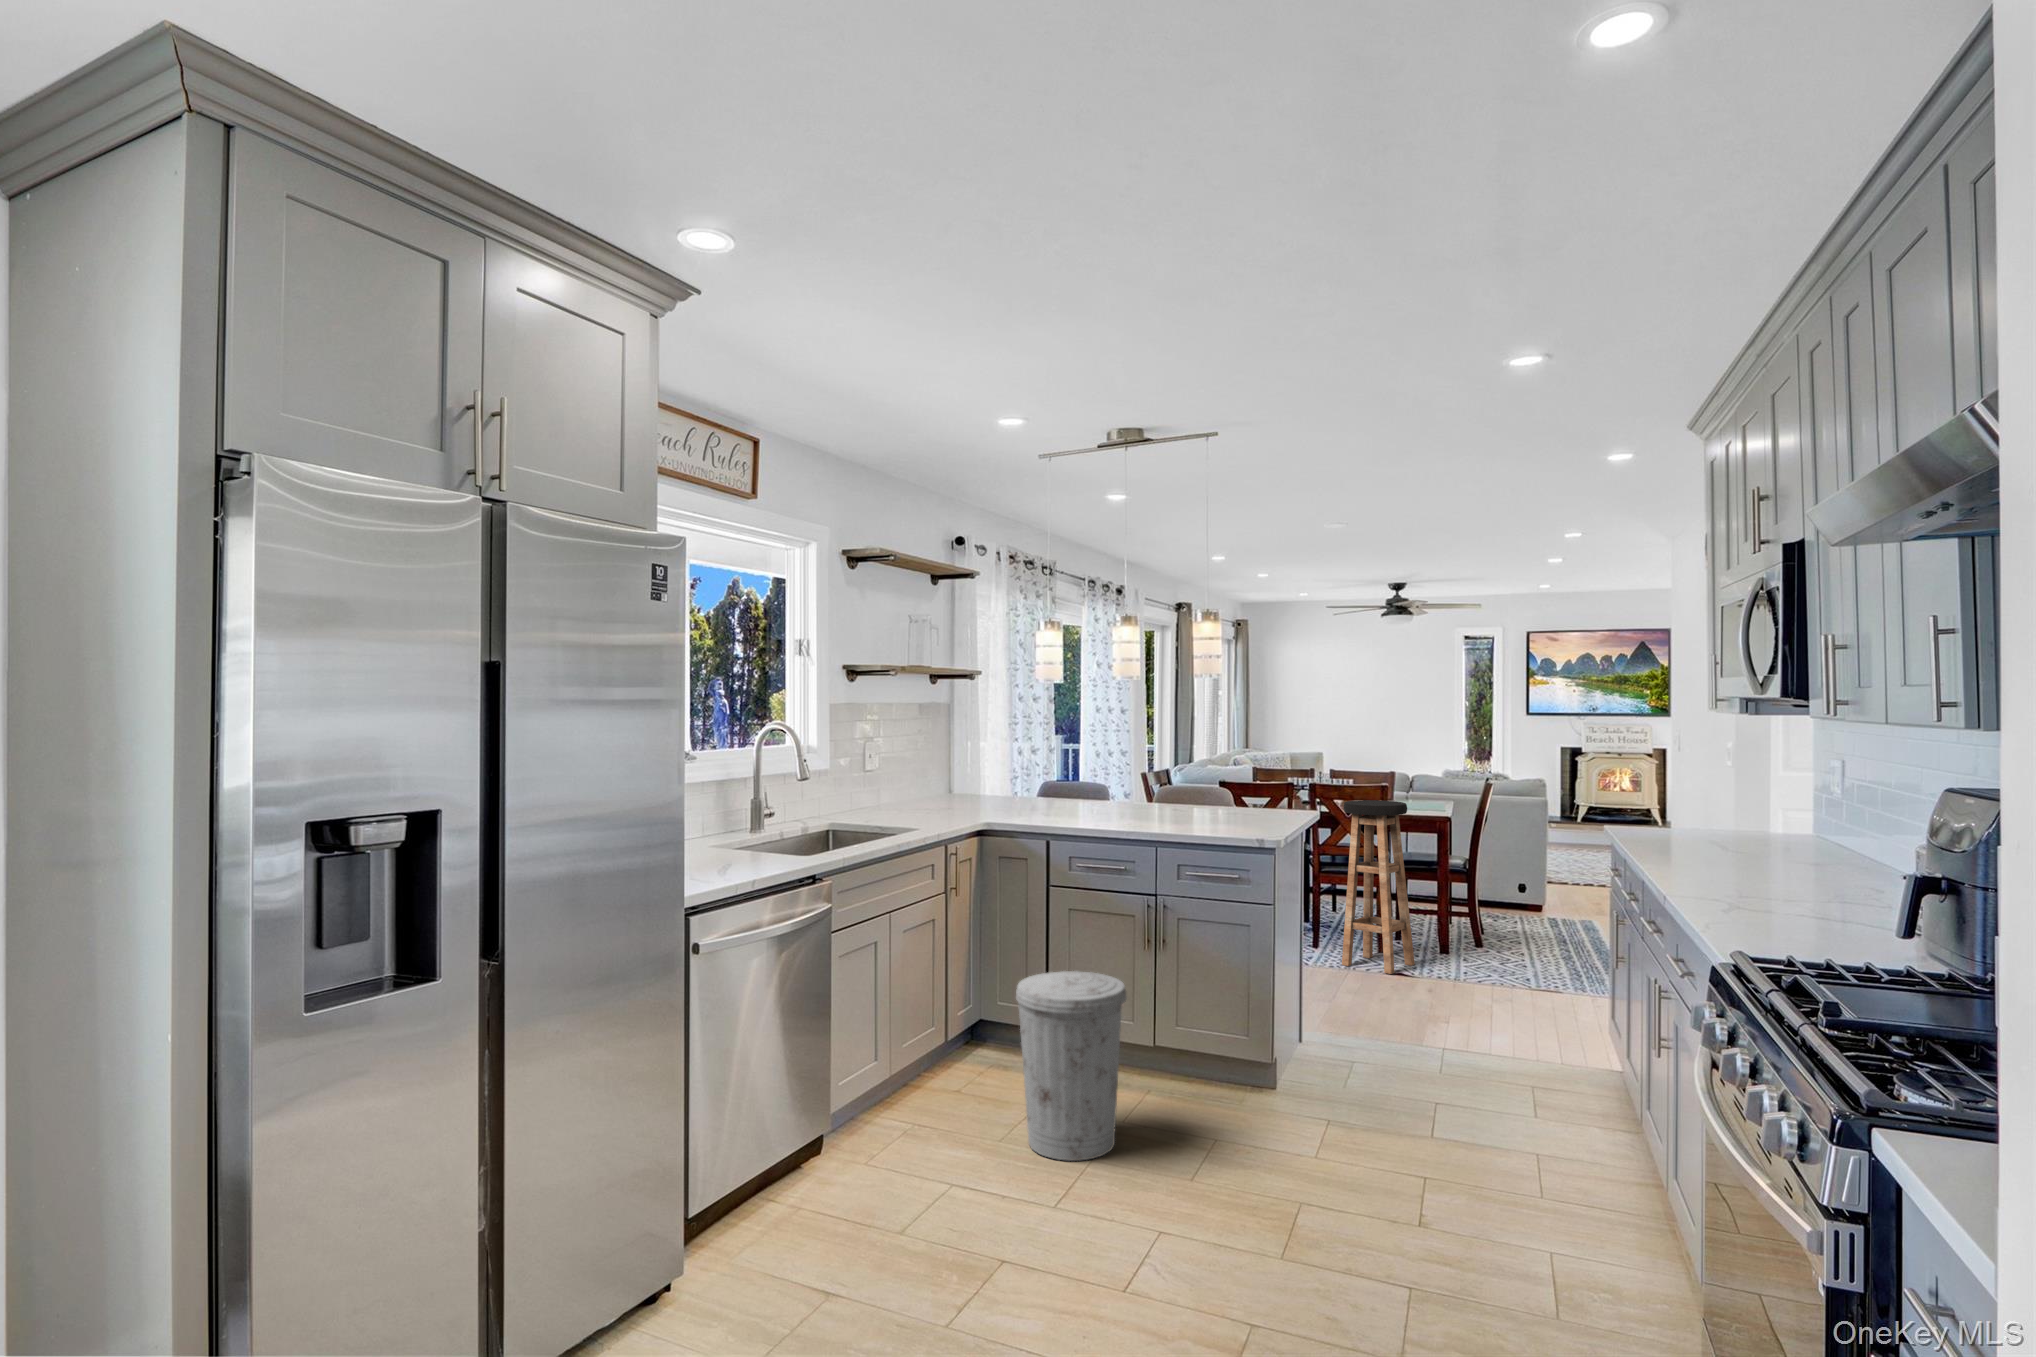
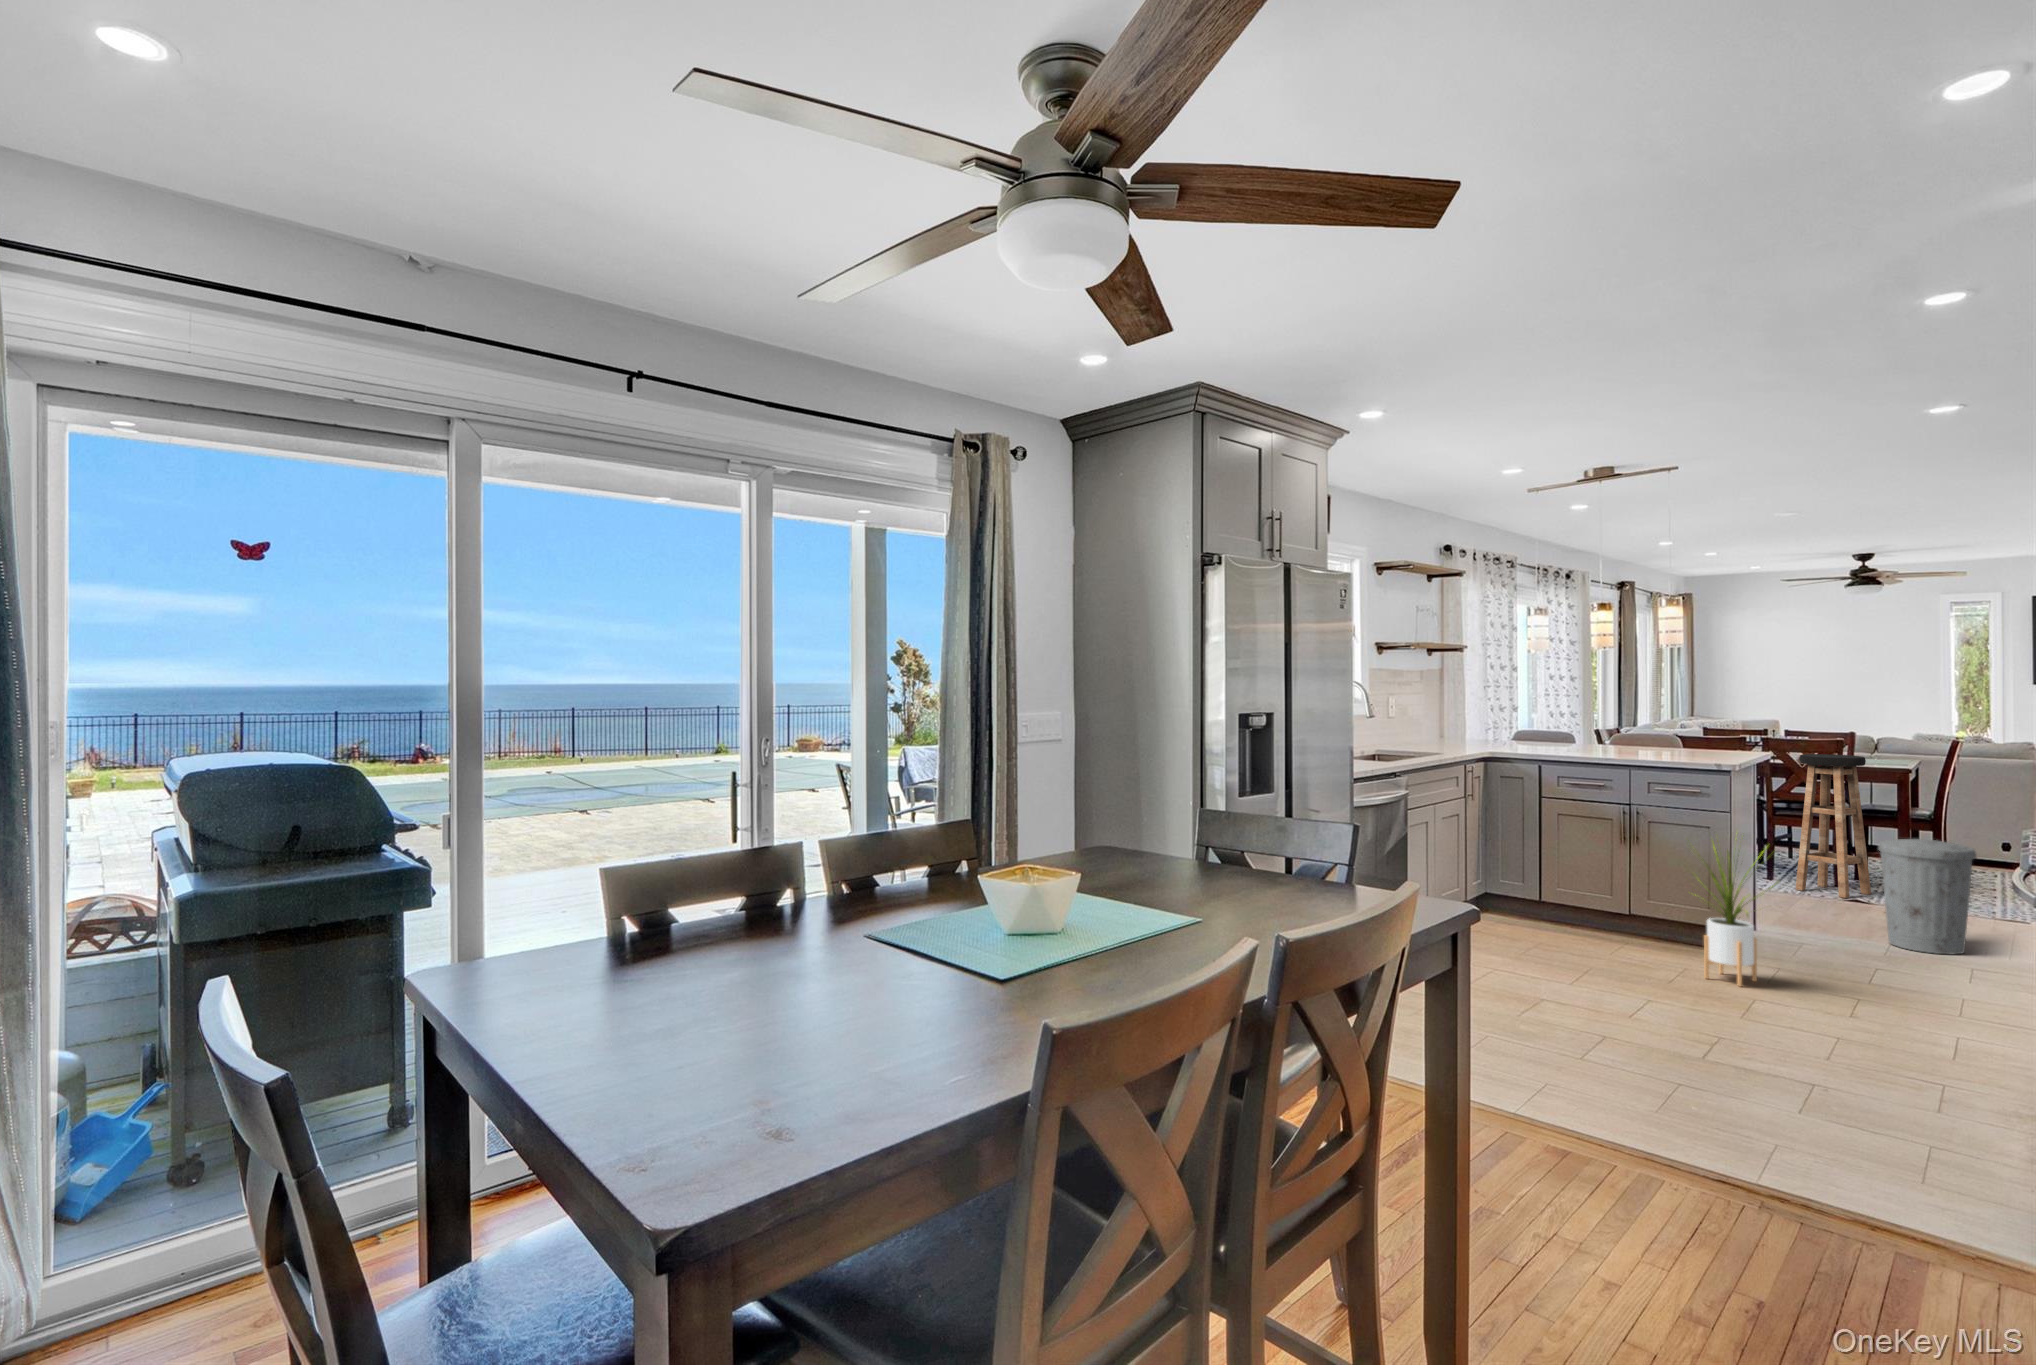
house plant: none [1207,930,1329,1170] -> present [1694,843,1770,986]
trash can: present [1016,971,1127,1161] -> present [1879,839,1976,954]

